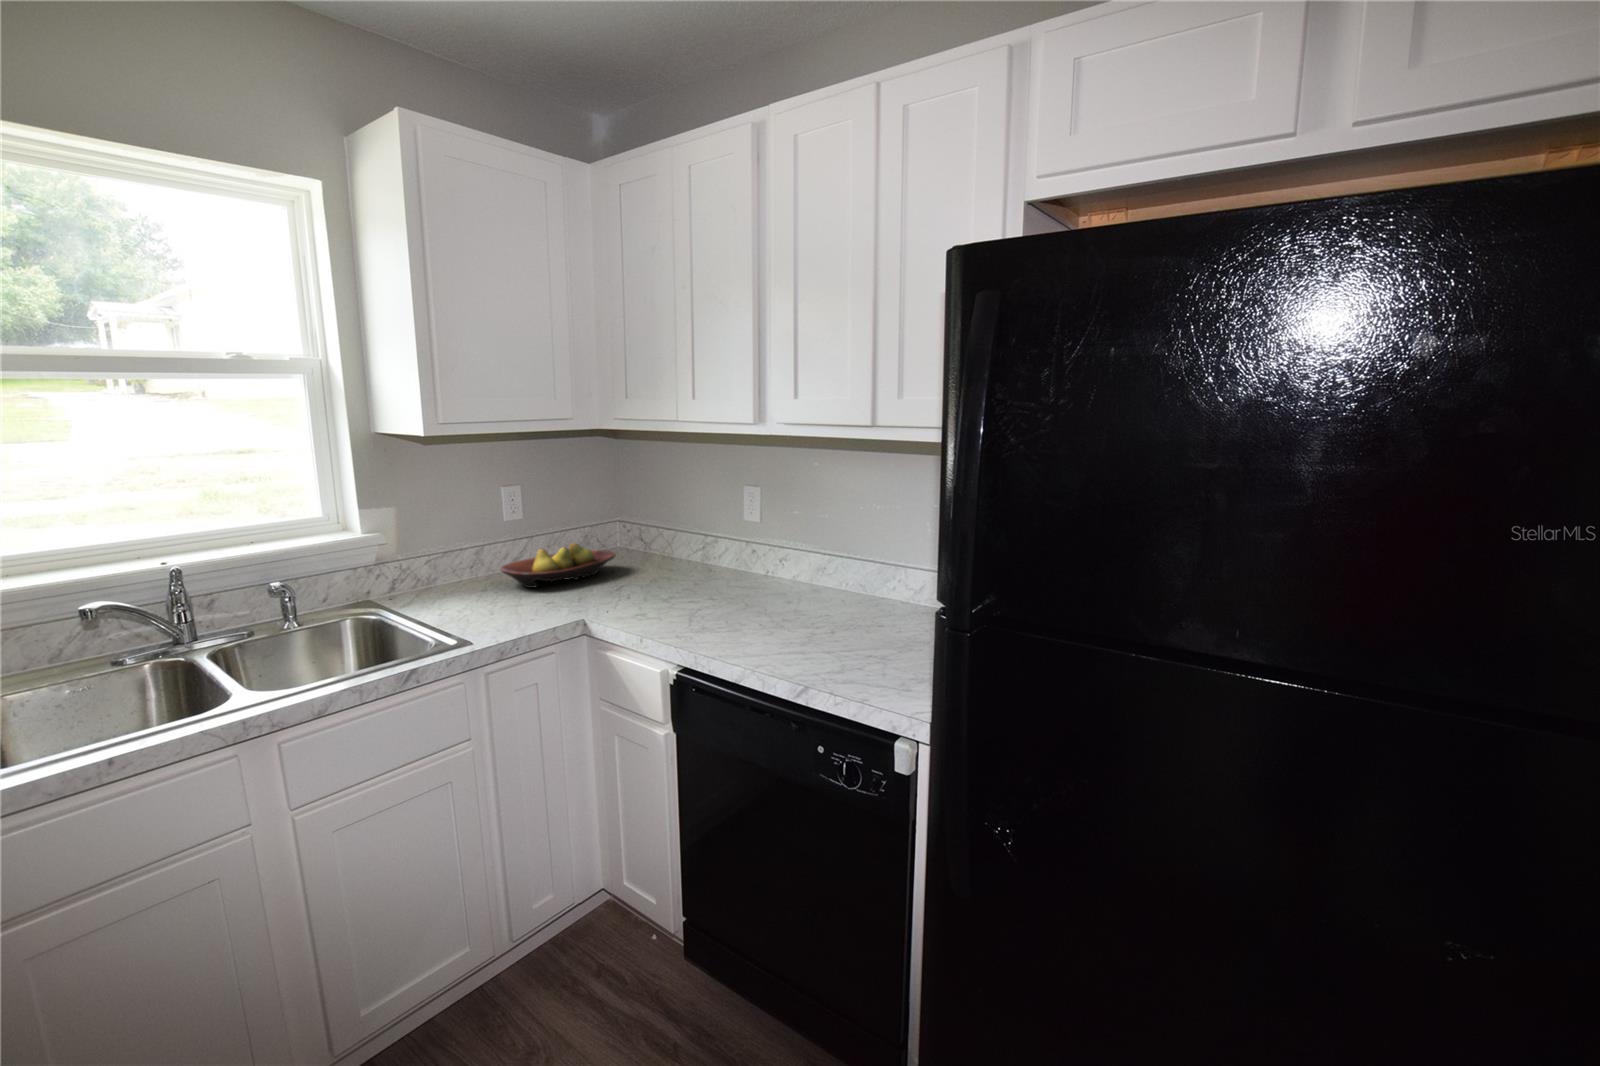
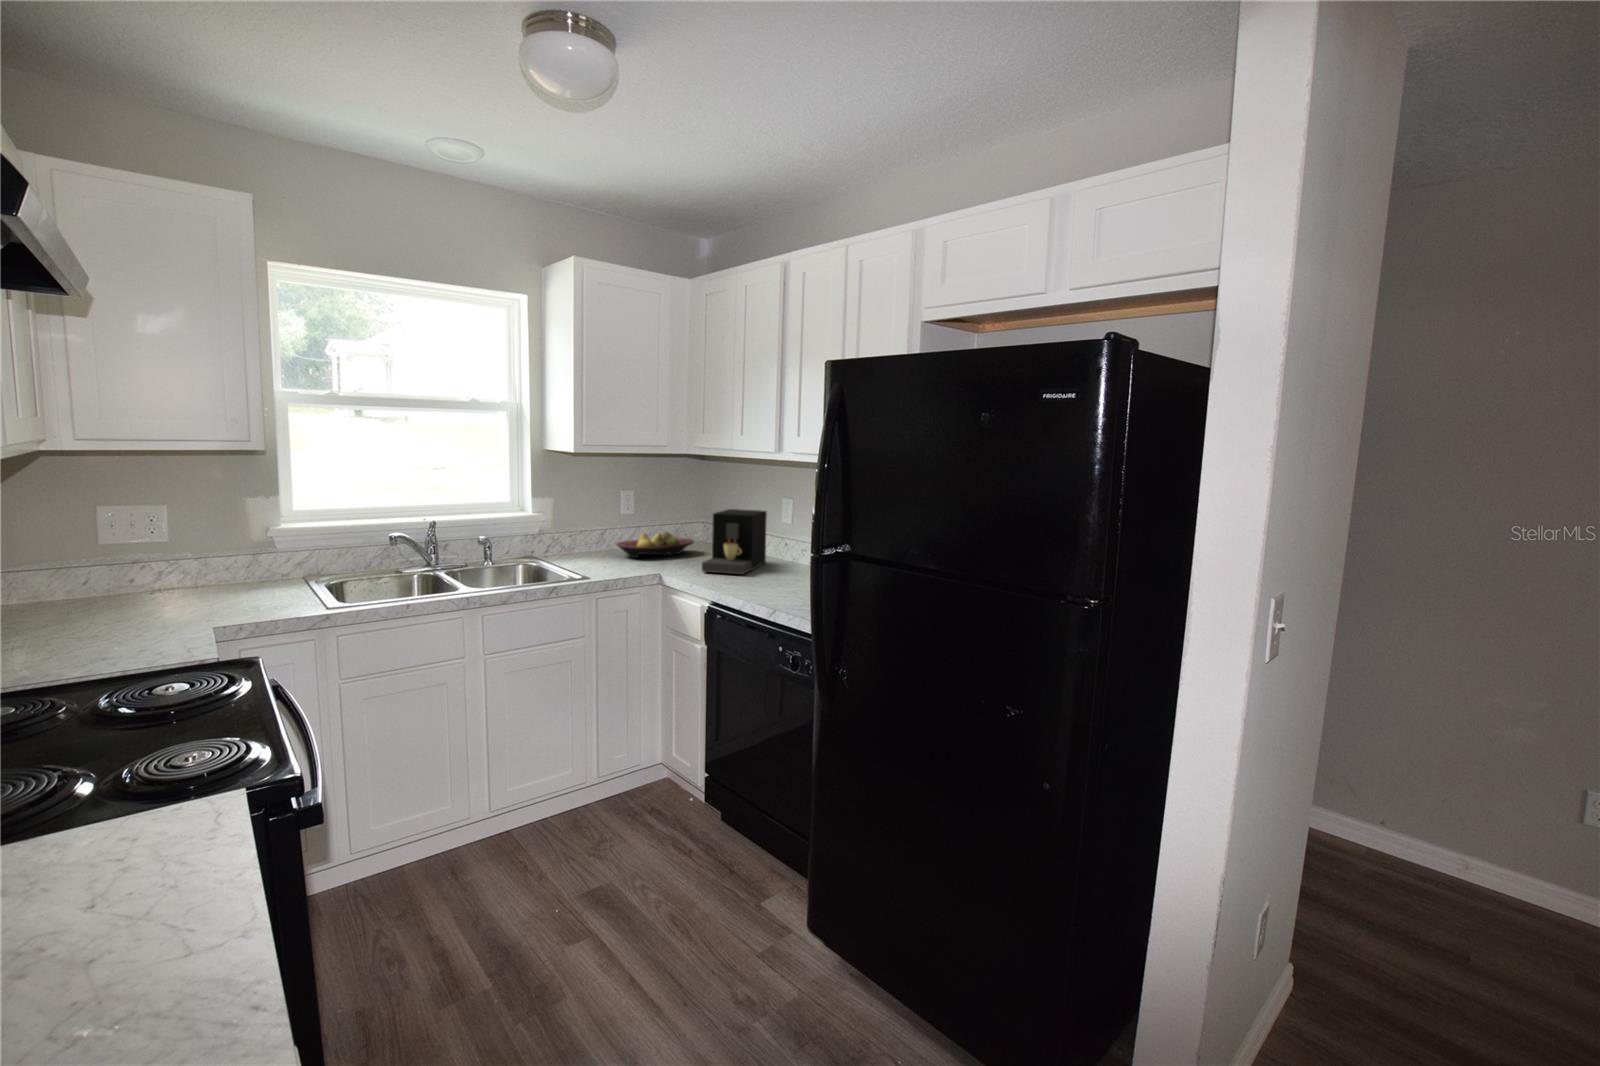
coffee maker: none [646,507,727,608] -> present [702,509,767,574]

